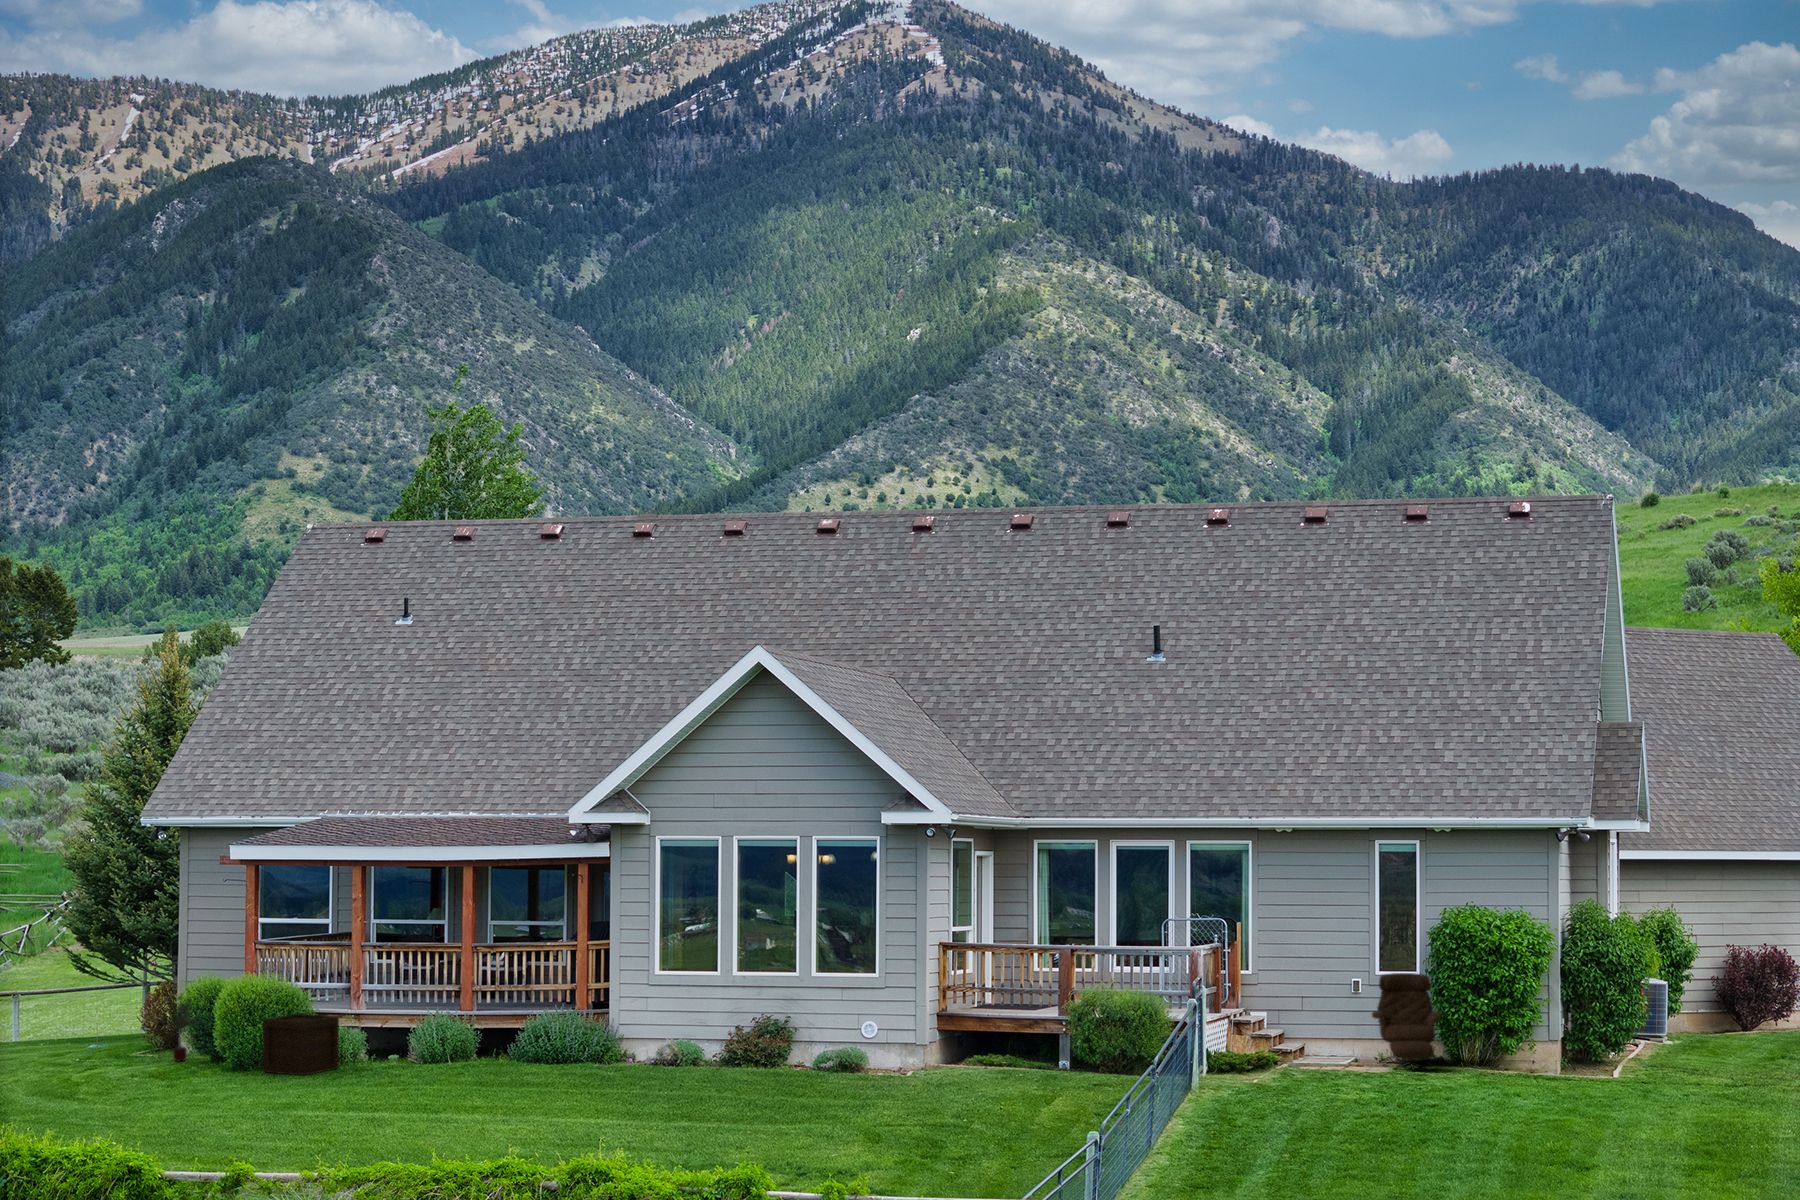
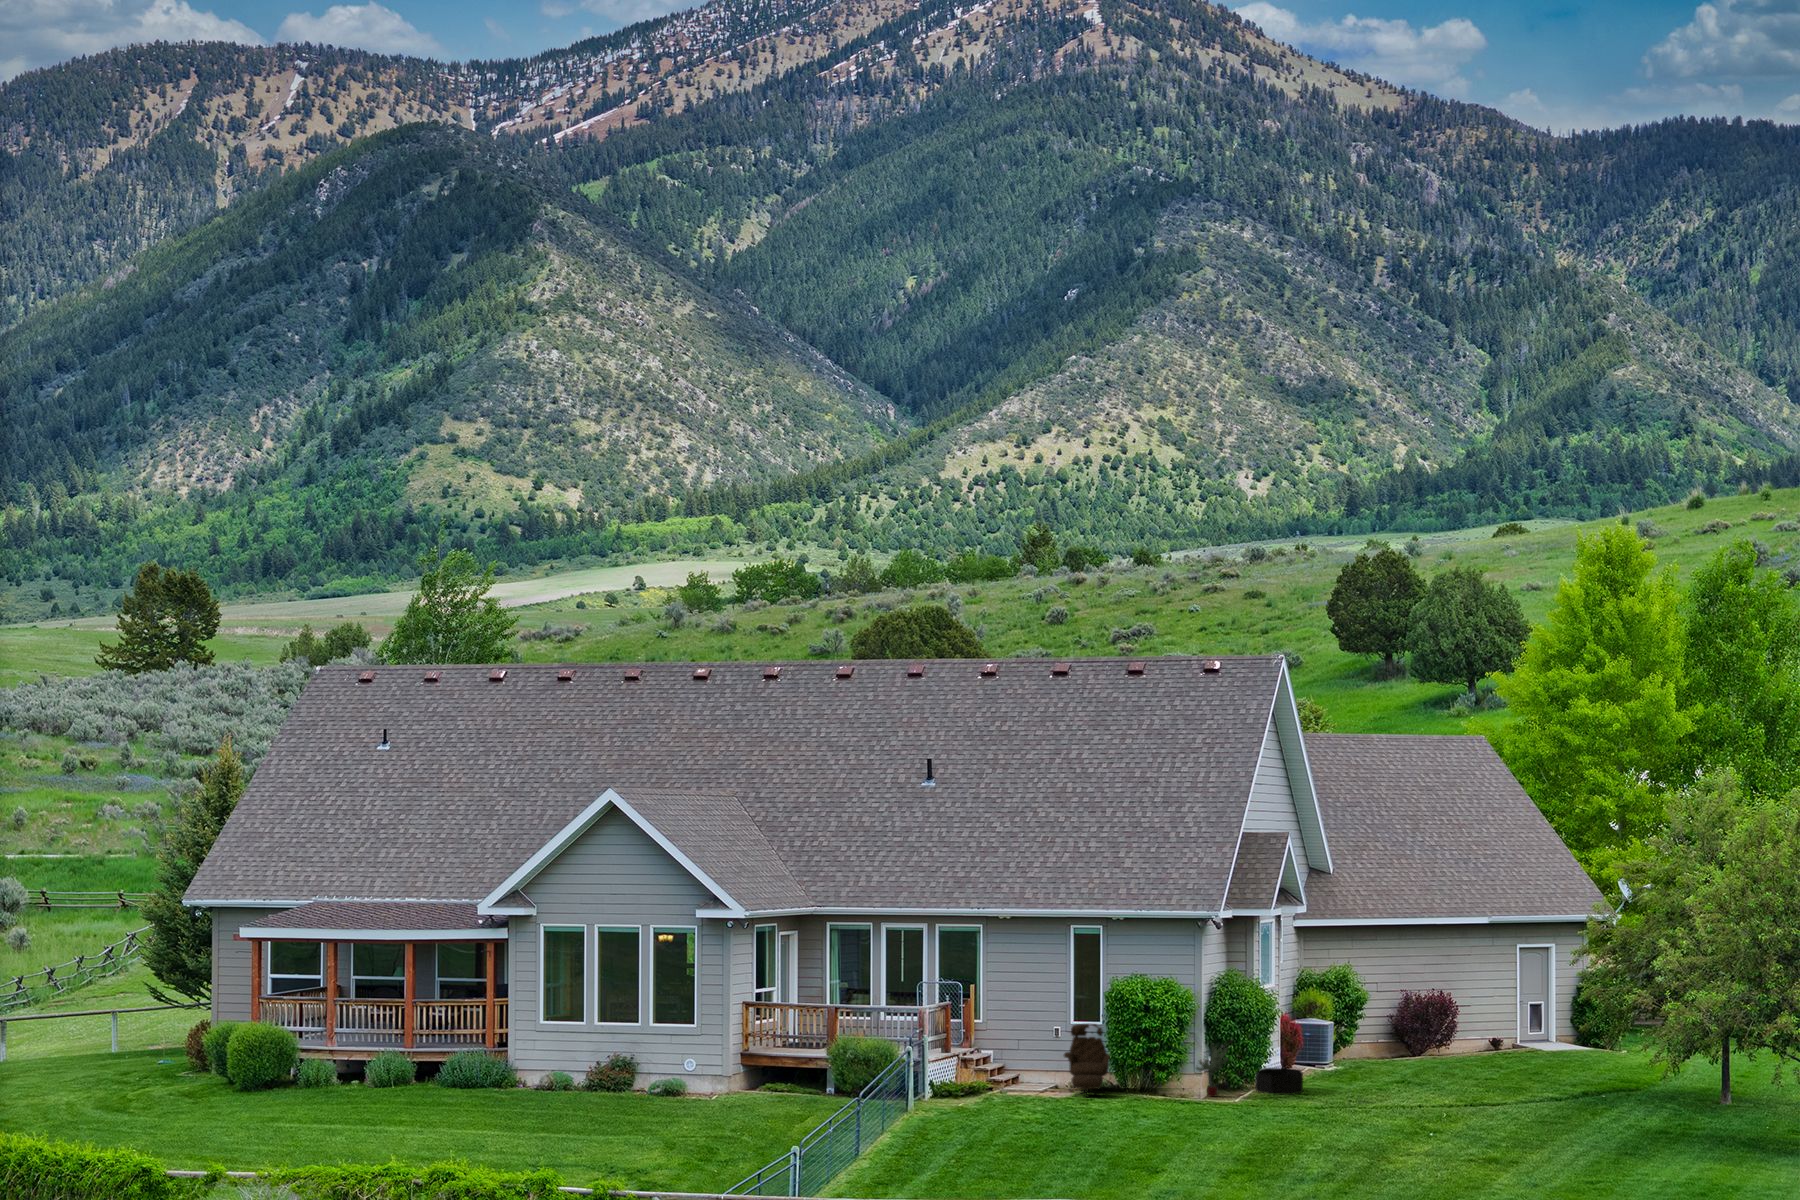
potted tree: present [170,993,203,1061] -> present [1196,1044,1228,1097]
wooden crate: present [263,1013,339,1075] -> none [254,1052,311,1098]
basket: none [1625,1033,1694,1068] -> present [1255,1068,1303,1095]

